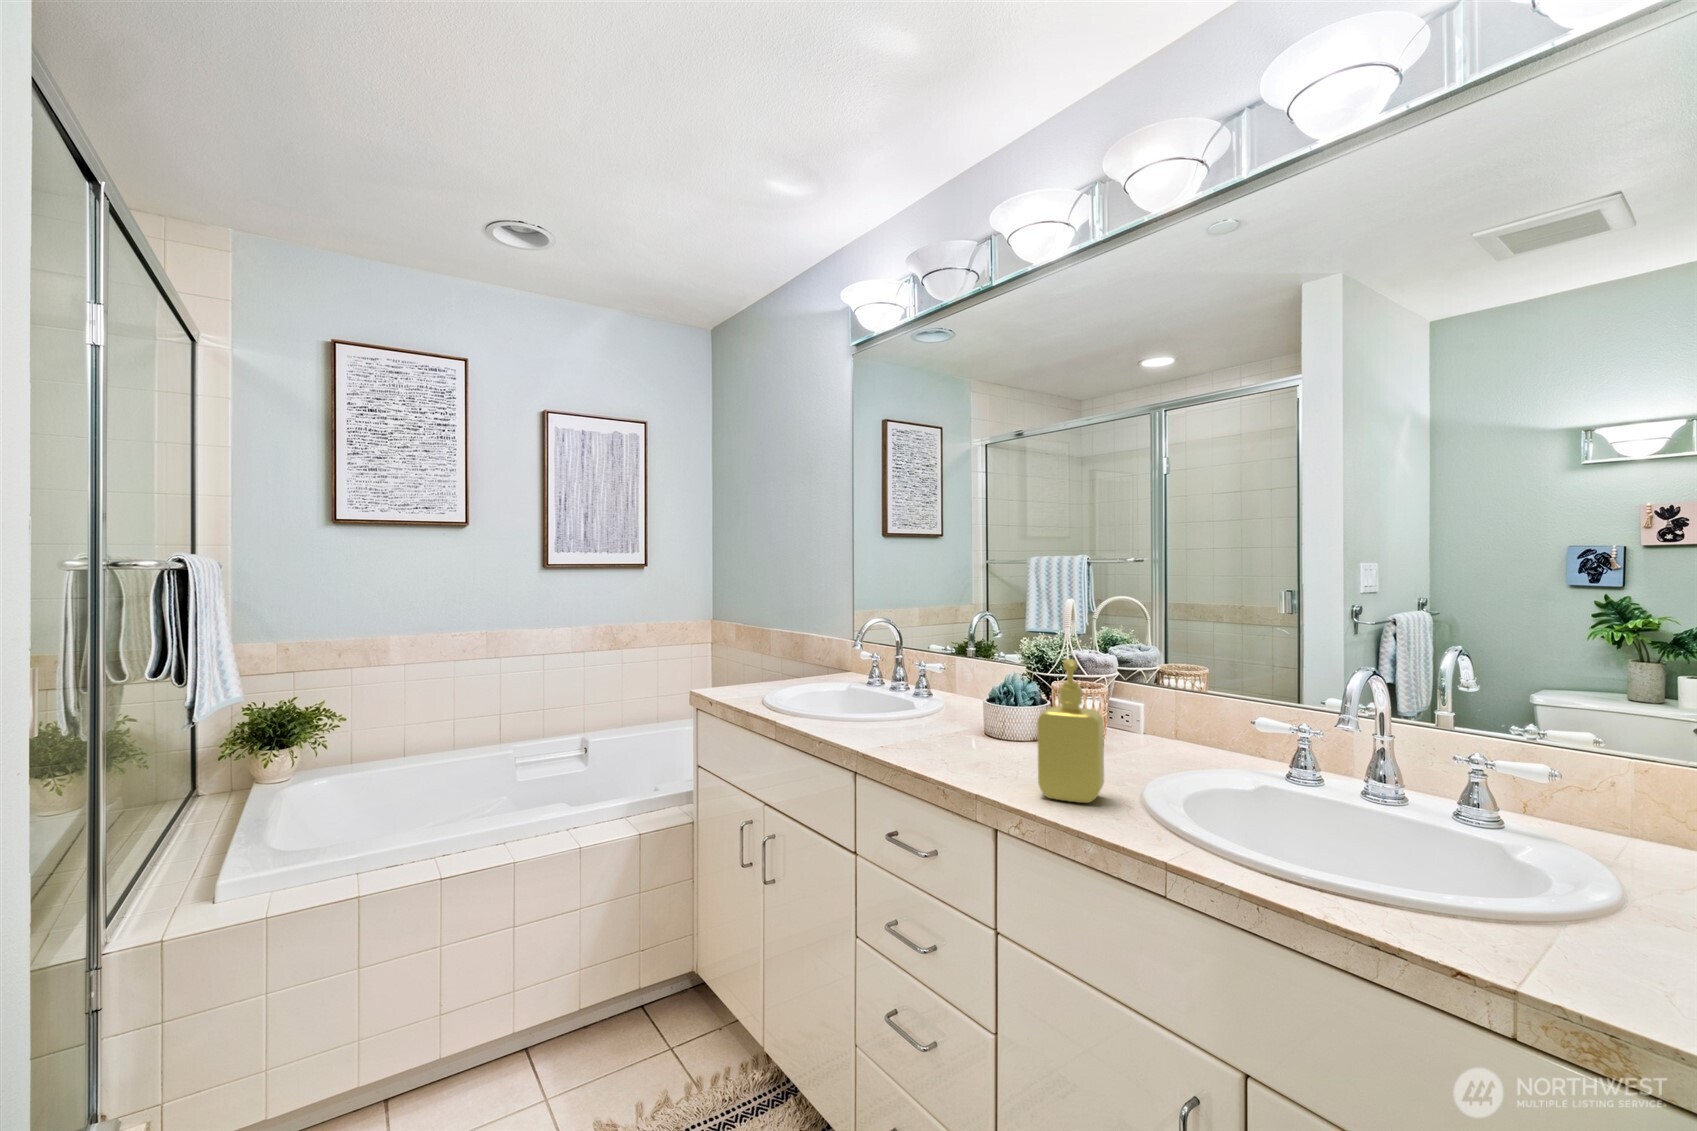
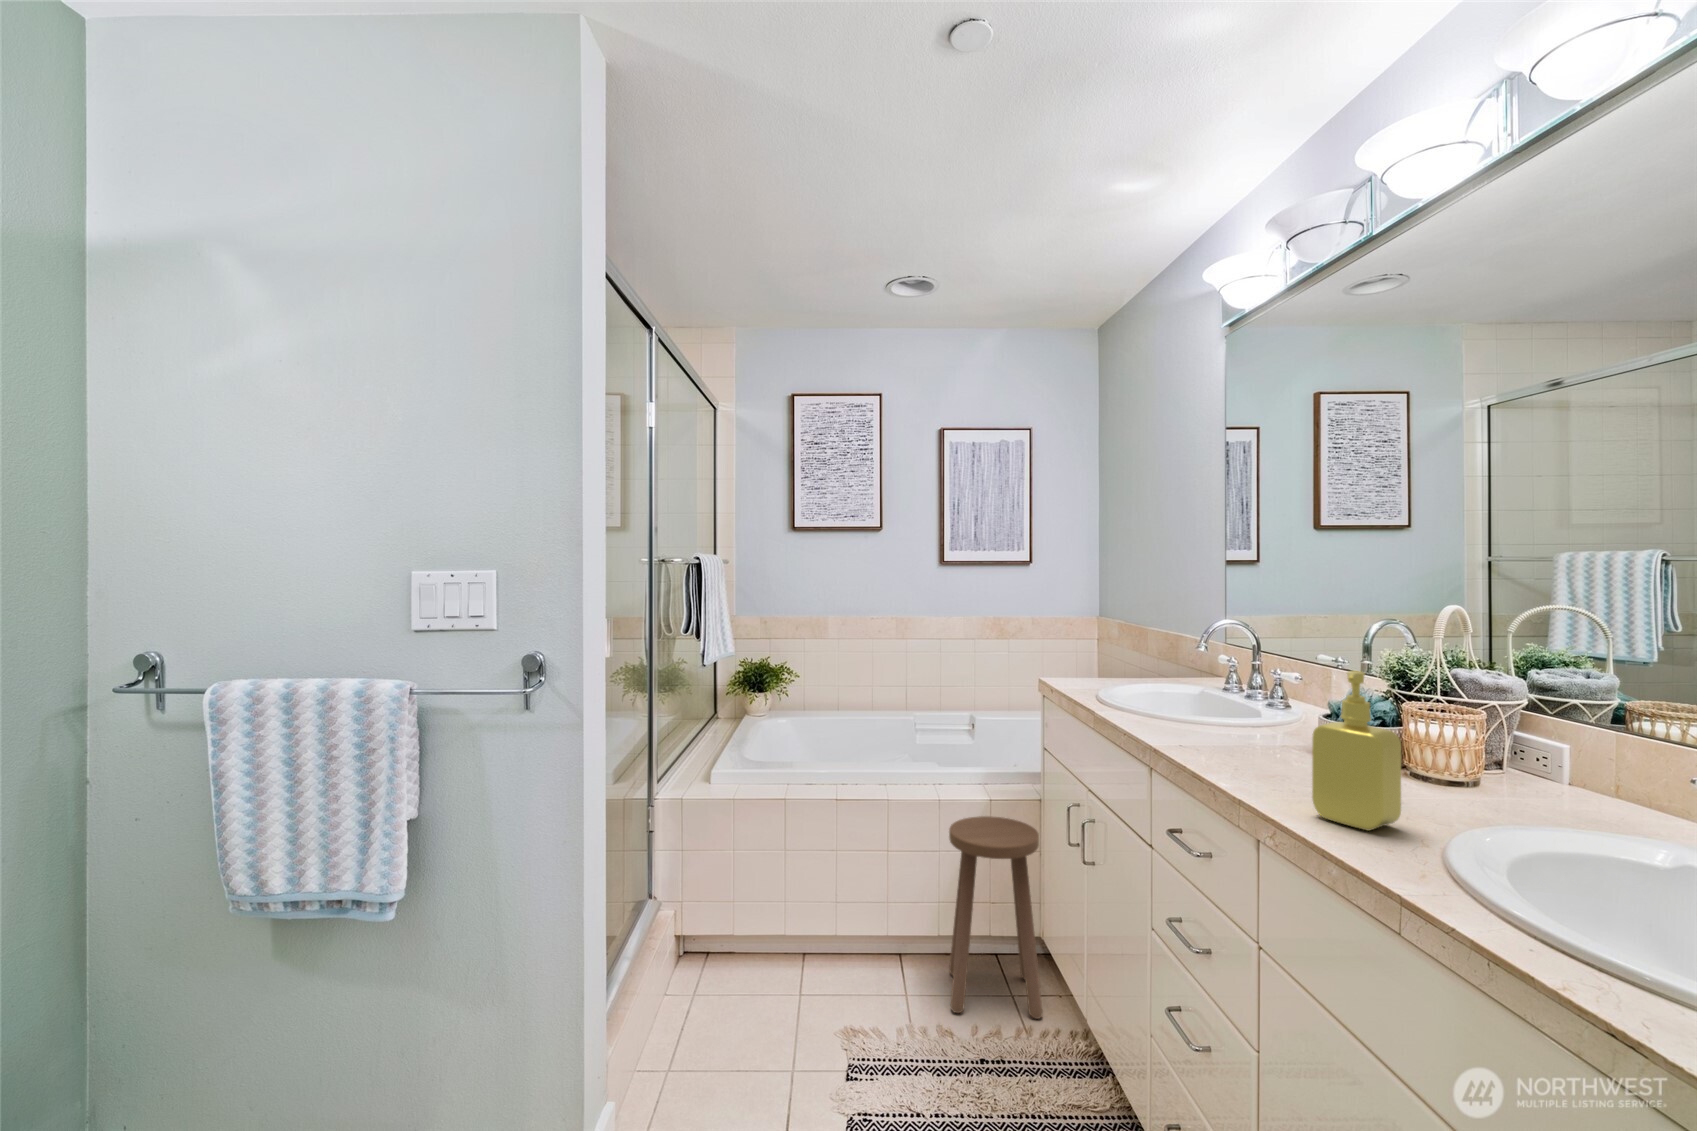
stool: none [592,850,708,1095] -> present [949,816,1043,1019]

